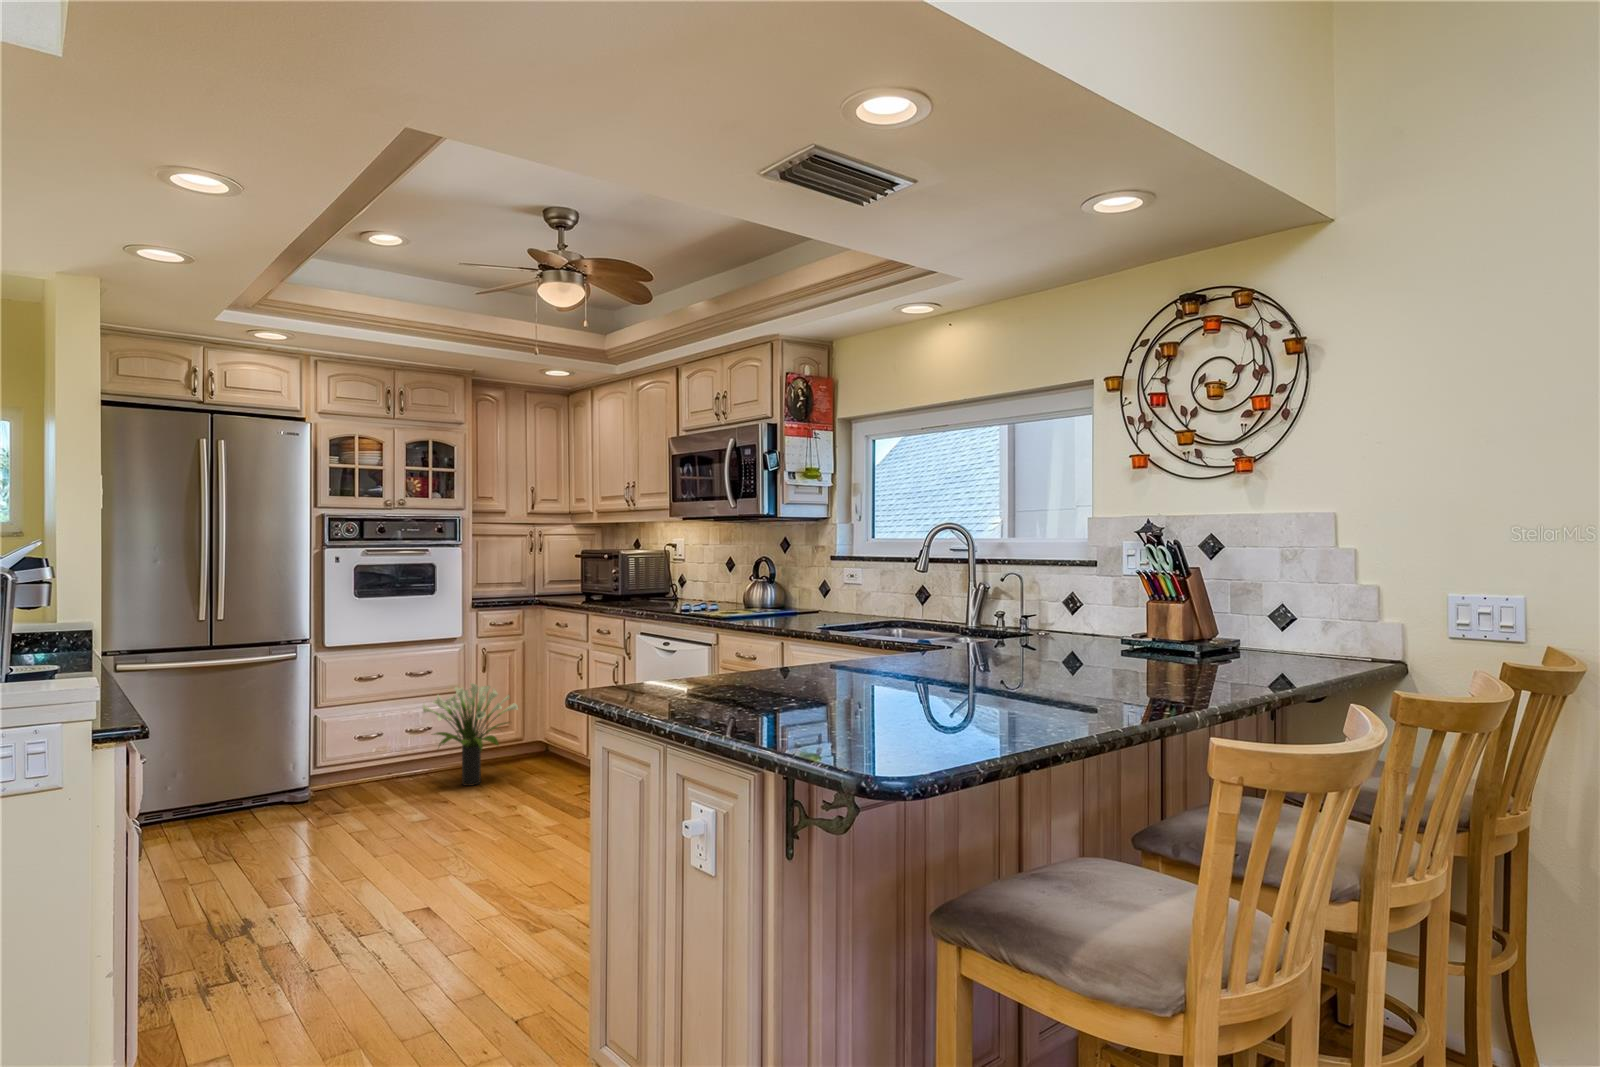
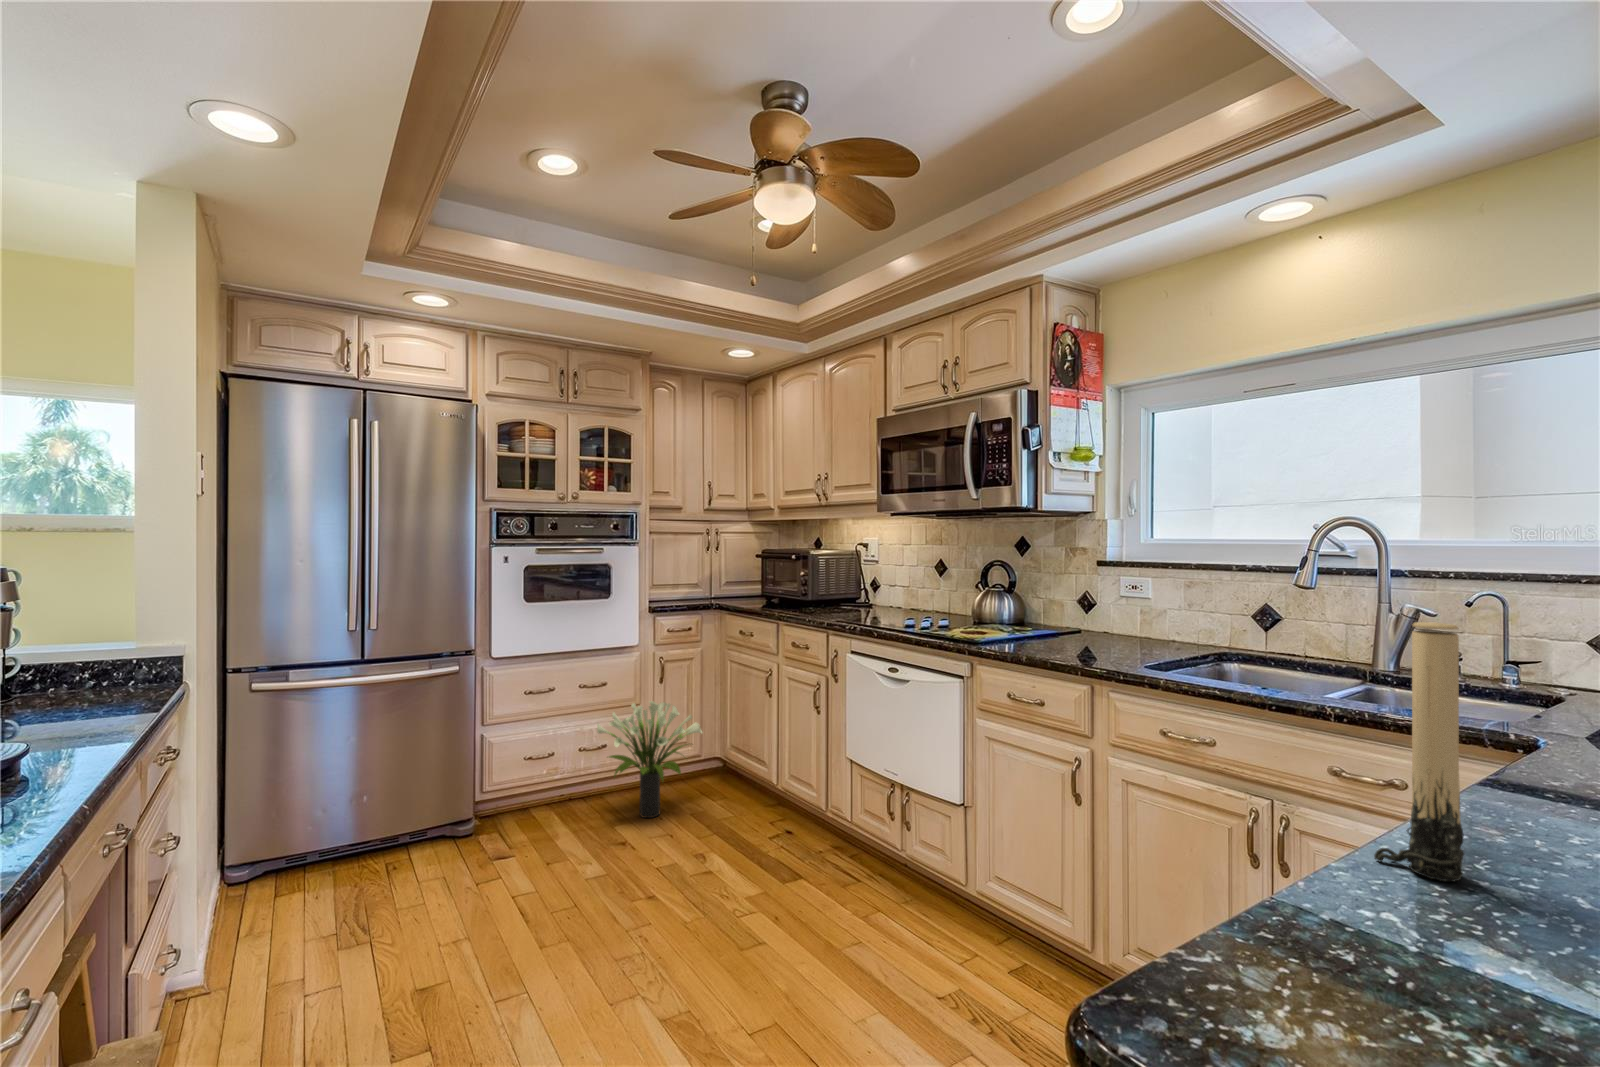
candle: none [758,572,783,679] -> present [1374,622,1464,882]

